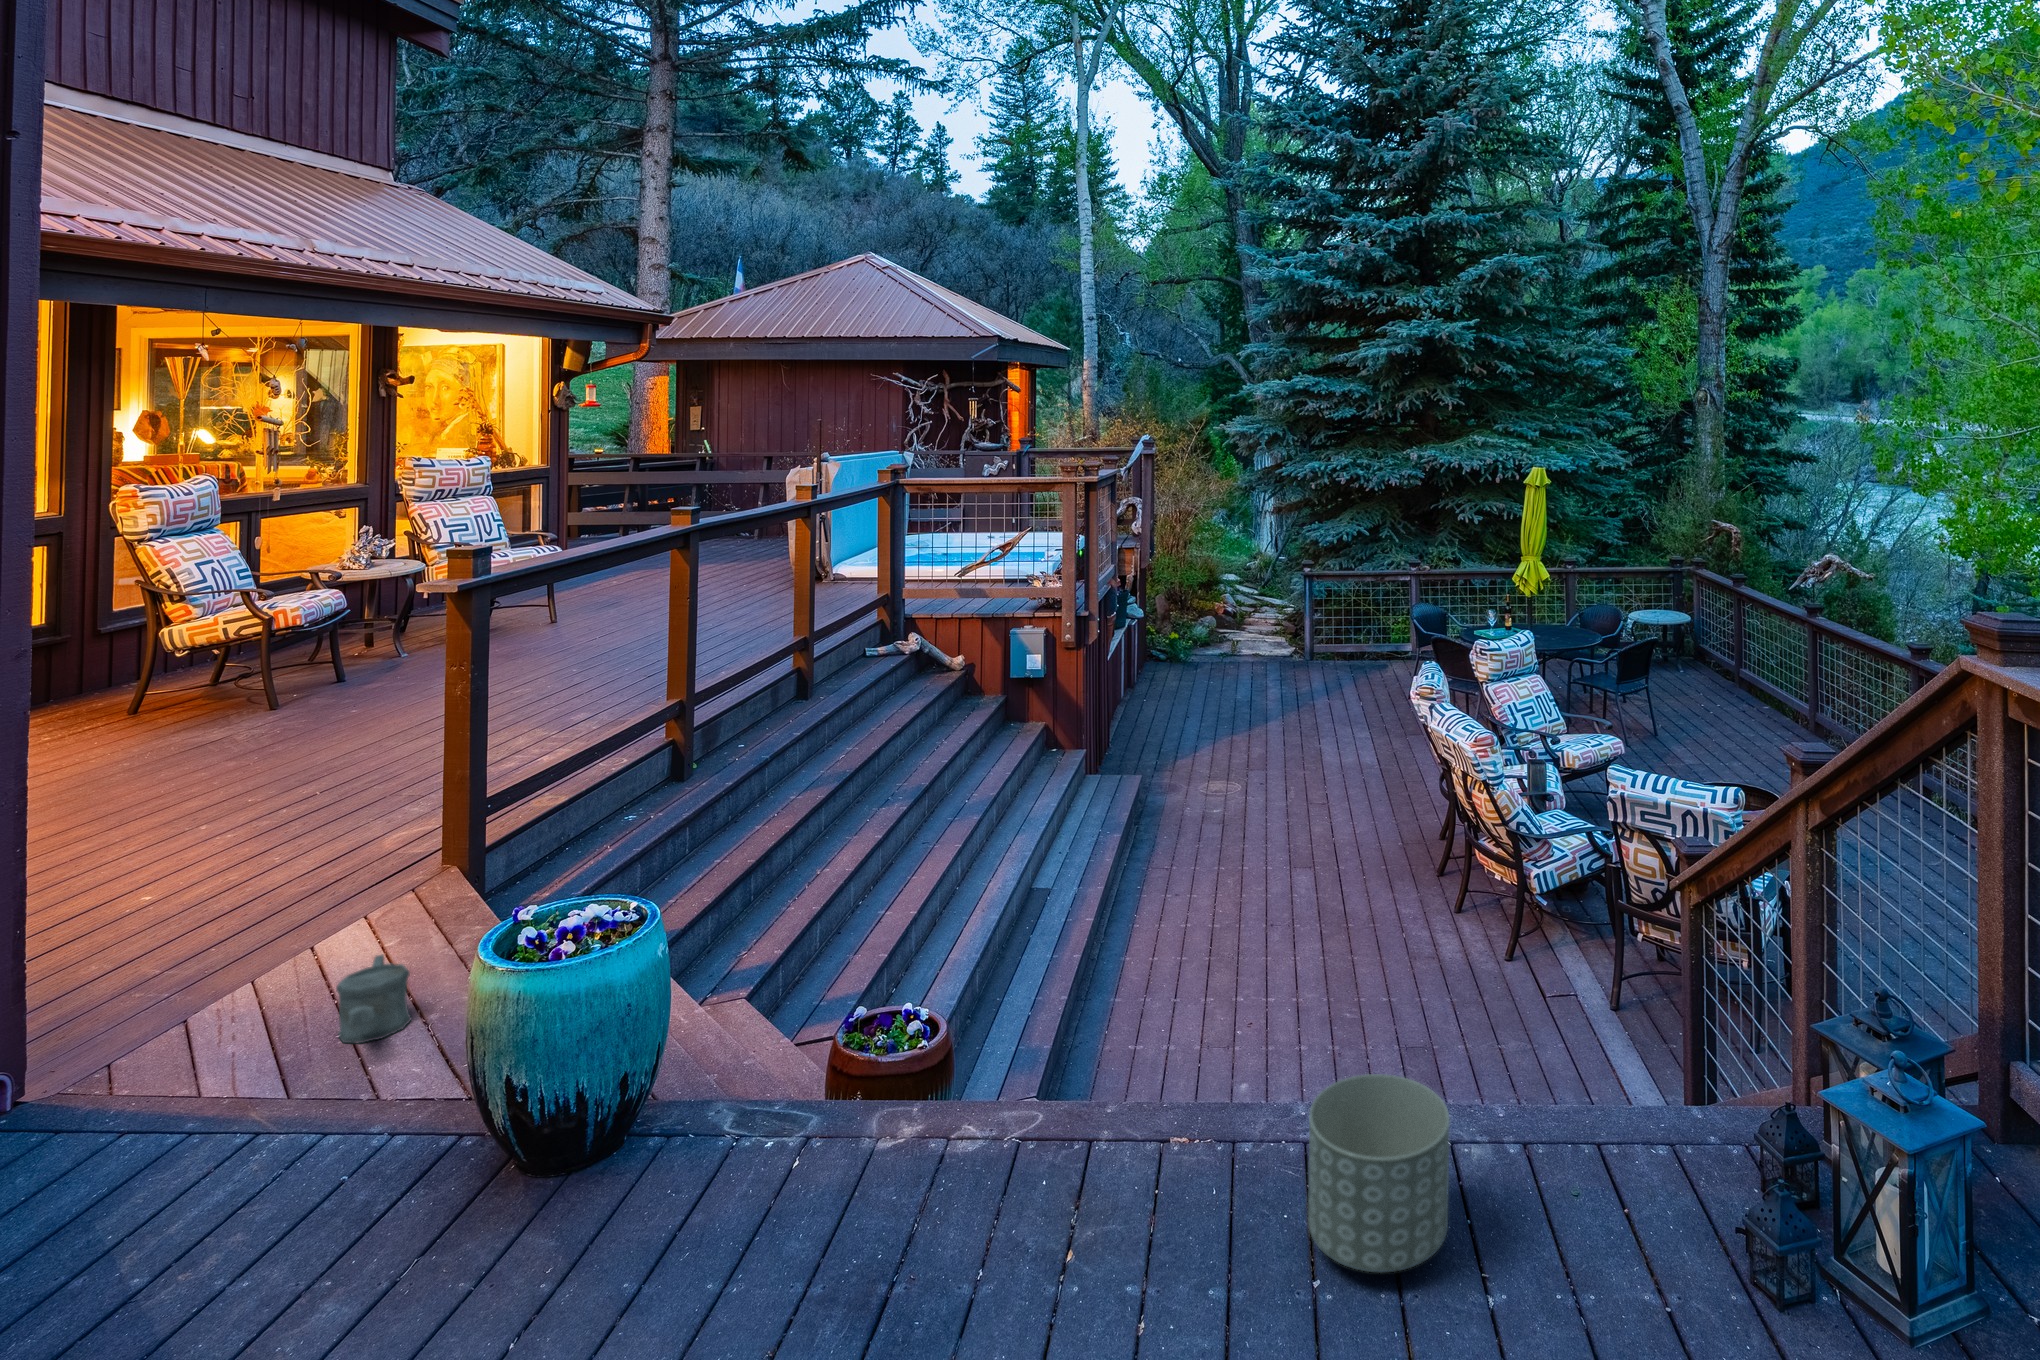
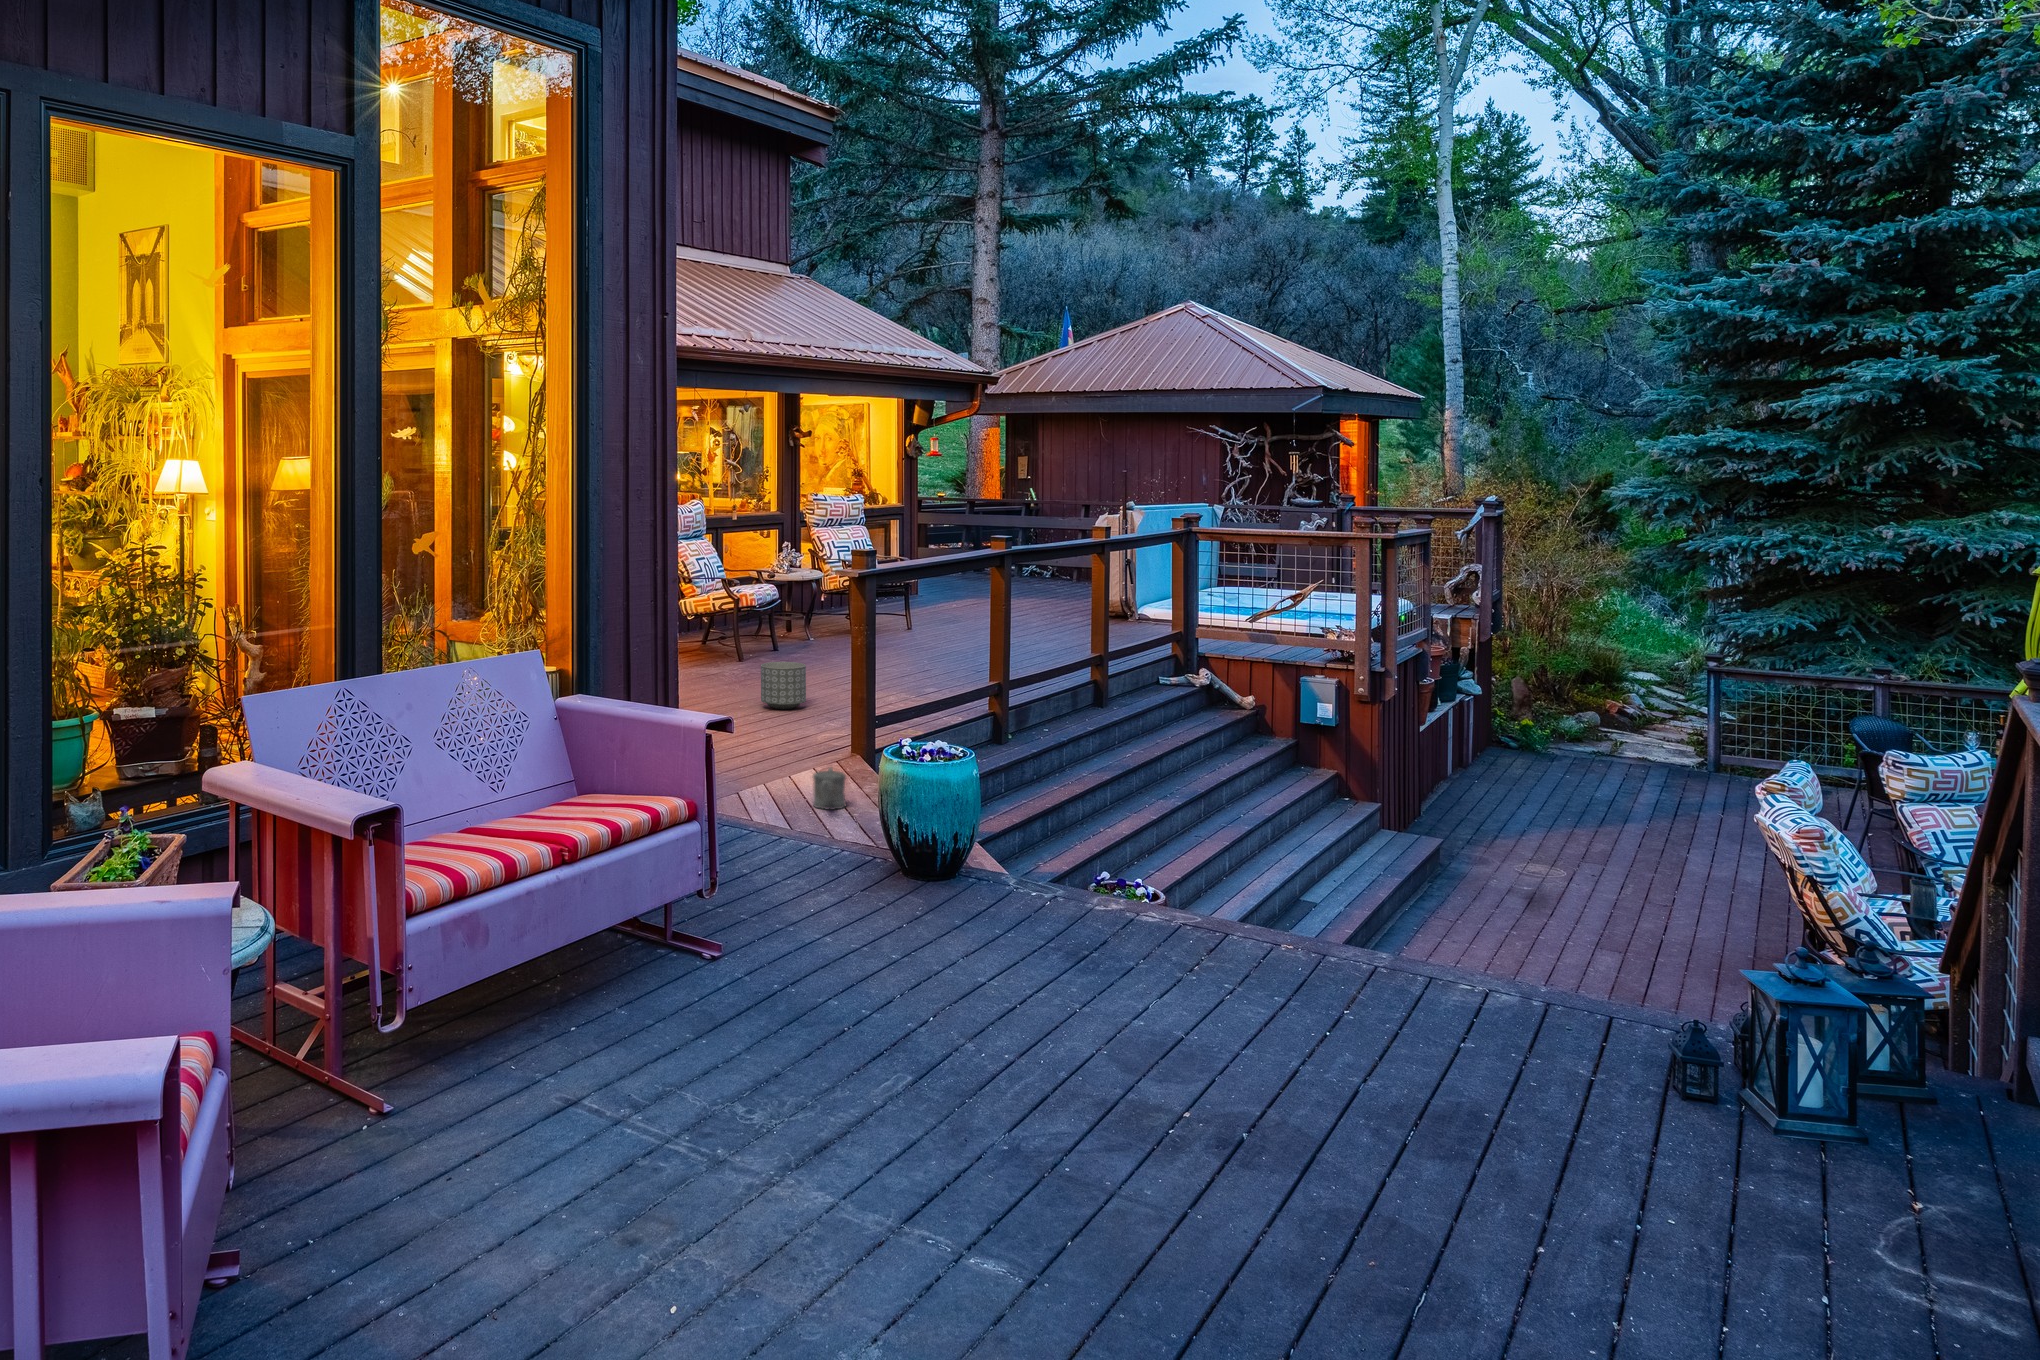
planter: present [1308,1074,1450,1272] -> present [761,662,806,709]

